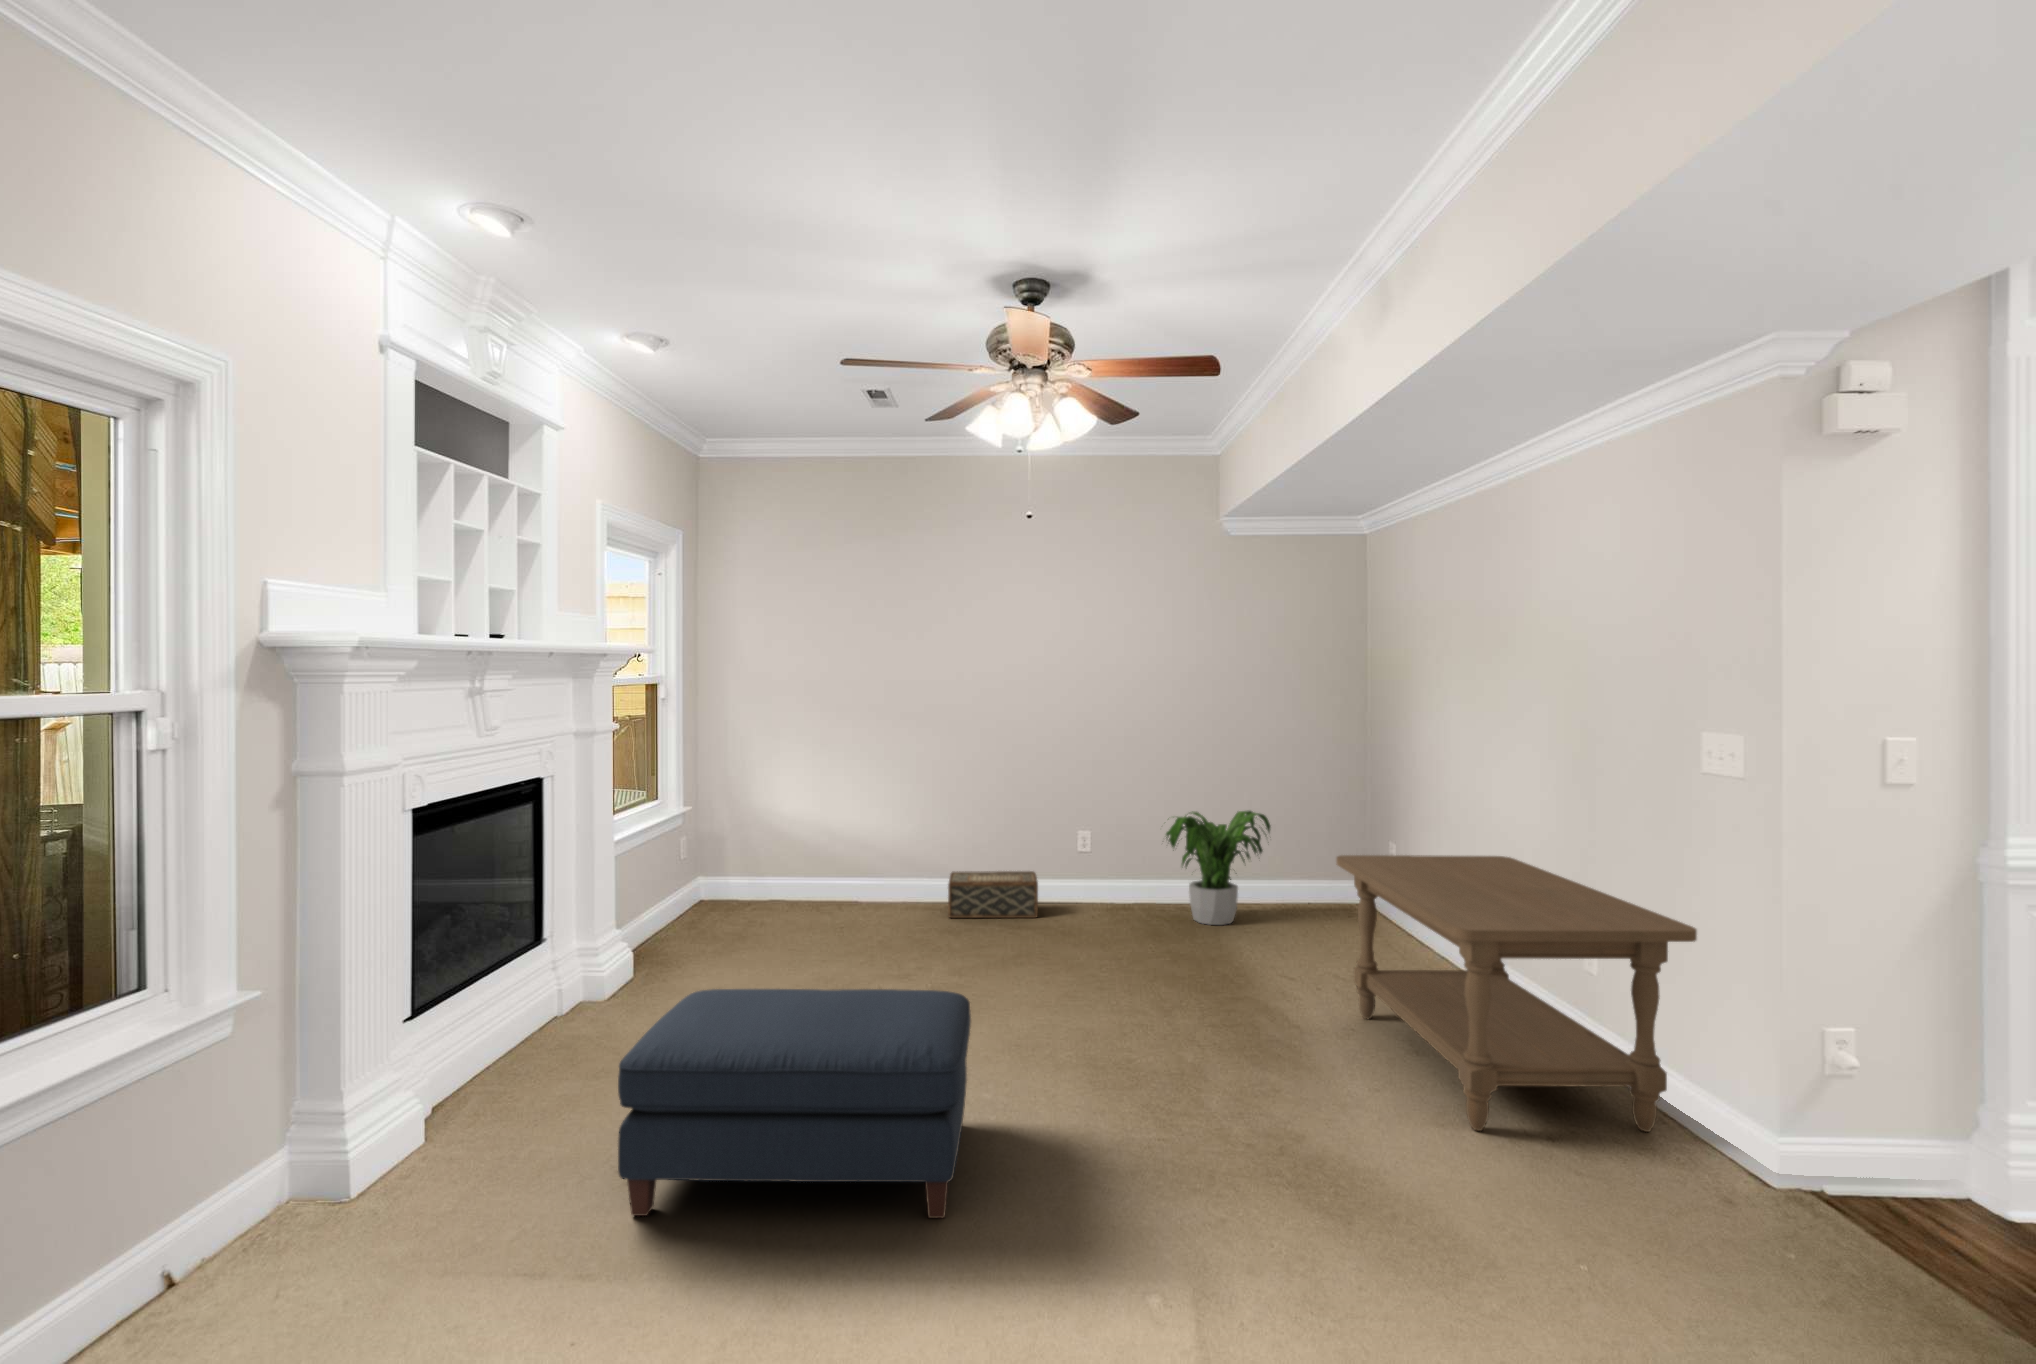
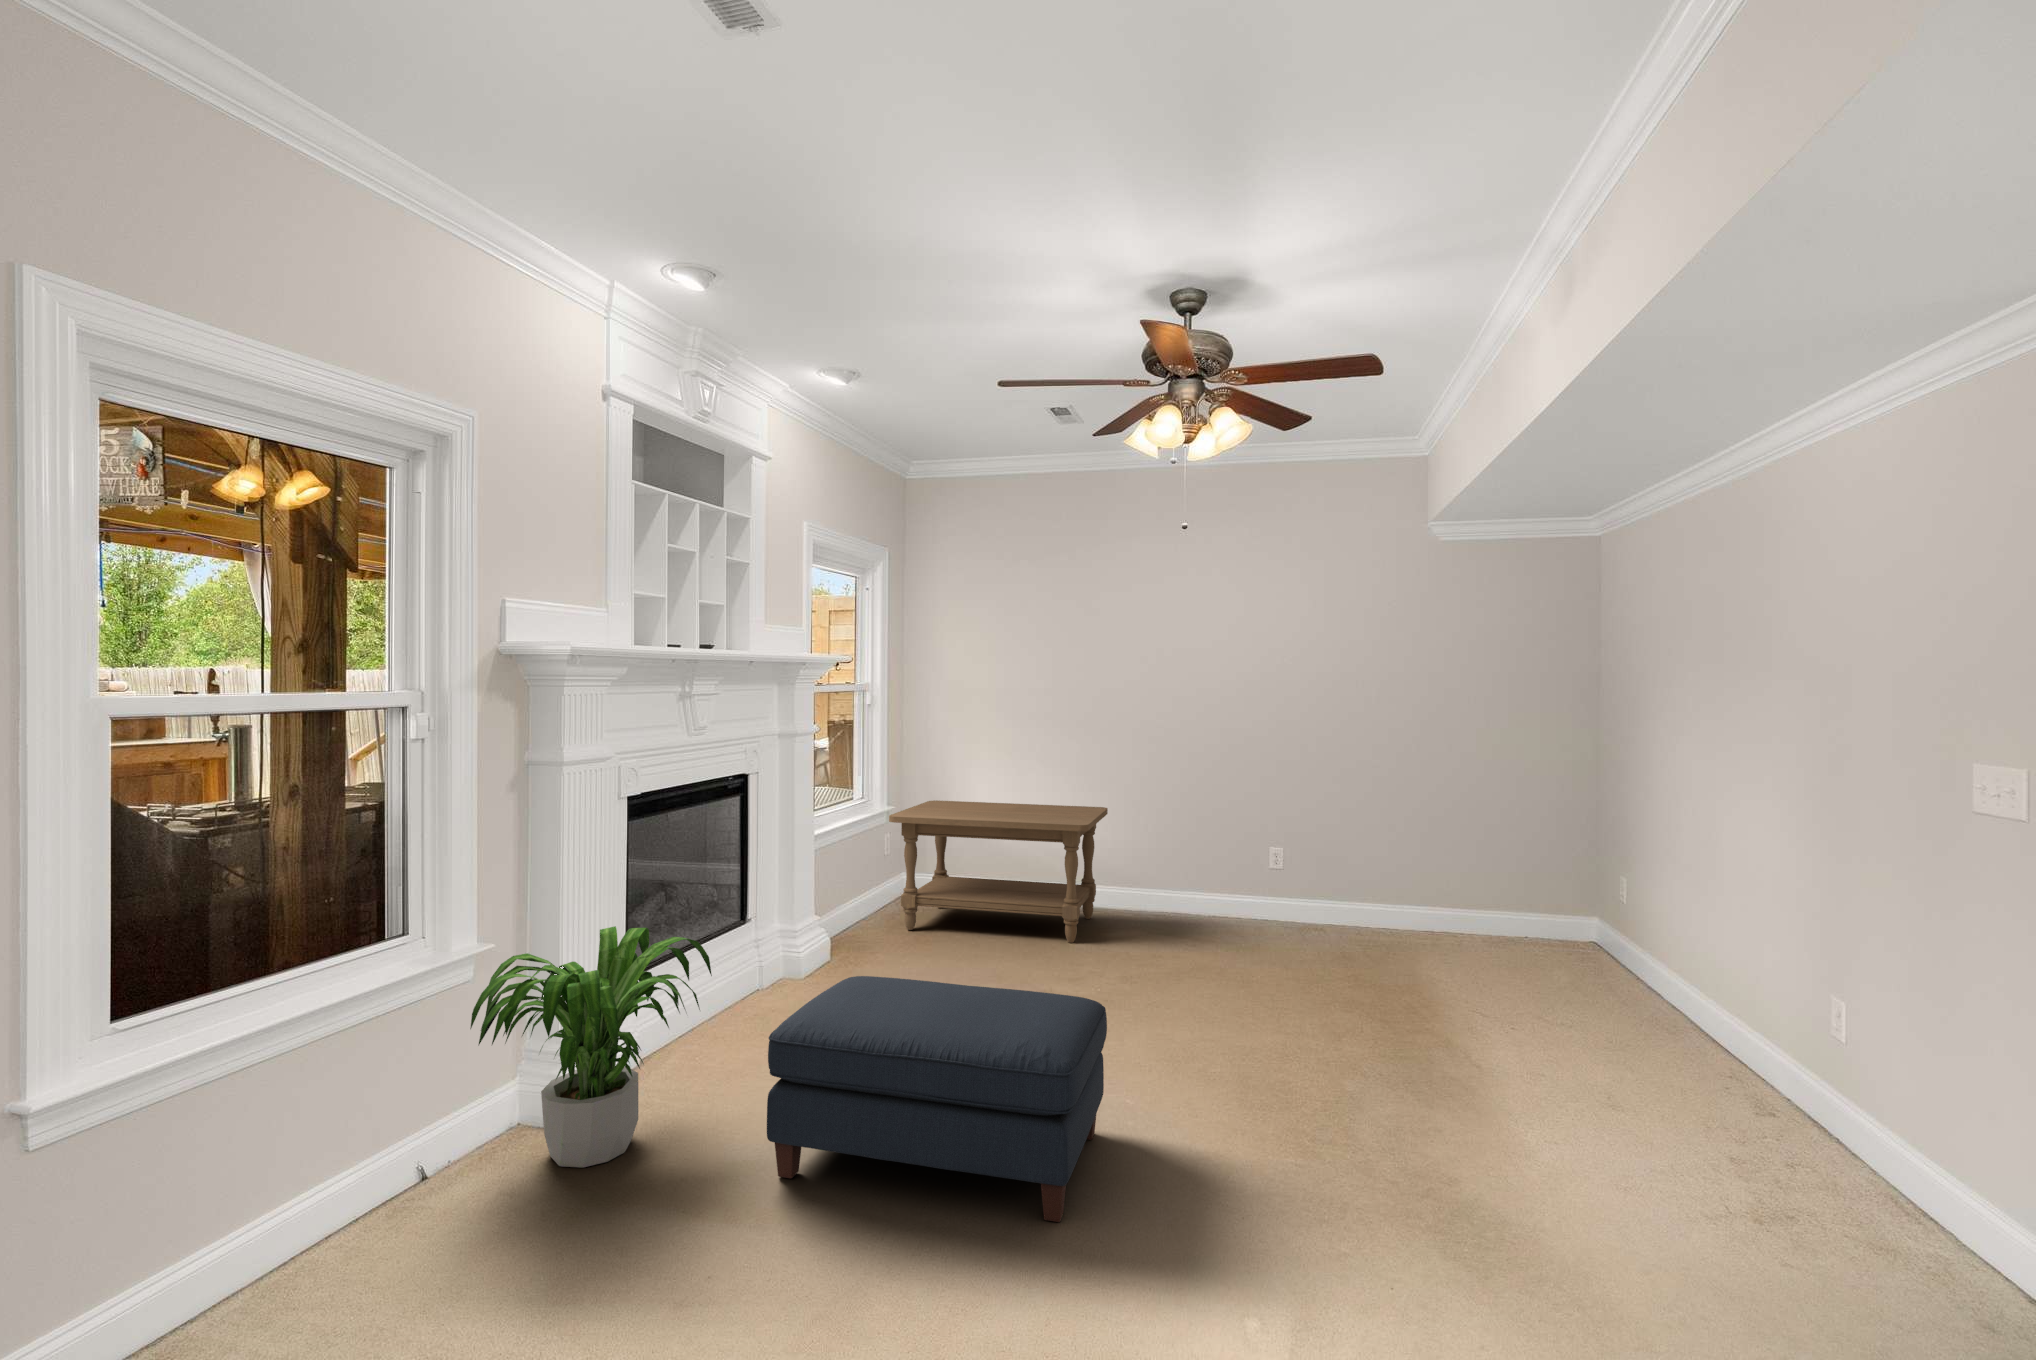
potted plant: present [1166,811,1270,925] -> present [470,926,712,1167]
coffee table: present [1336,855,1697,1132] -> present [889,800,1108,943]
woven basket: present [948,871,1038,918] -> none [1132,882,1226,935]

